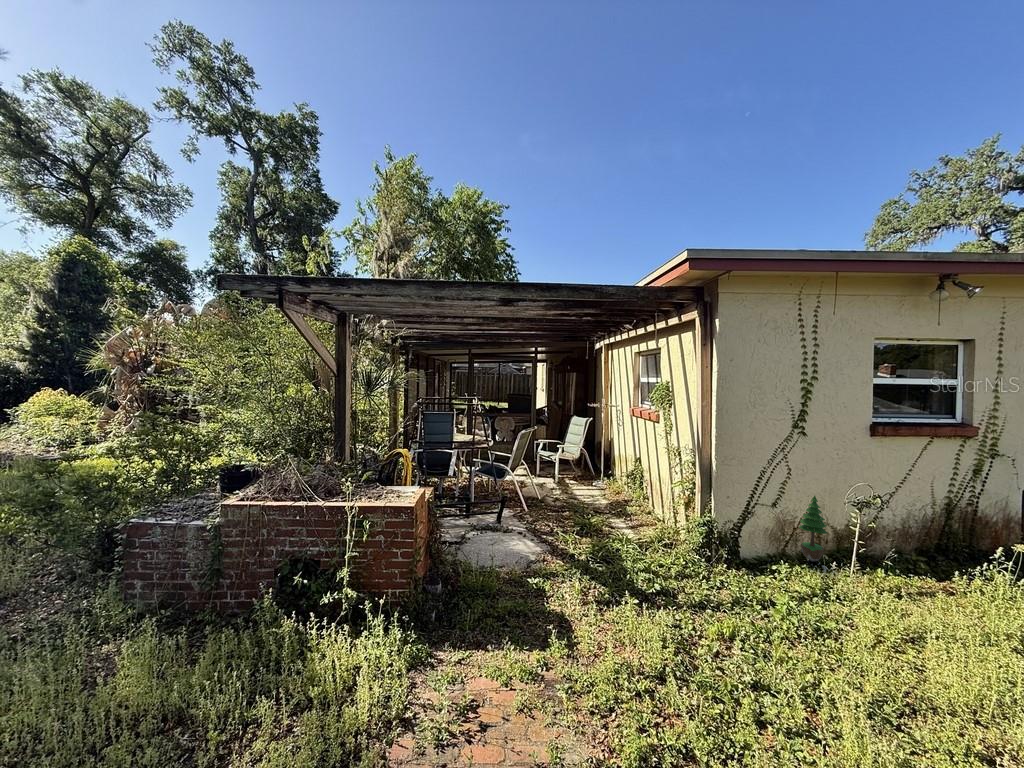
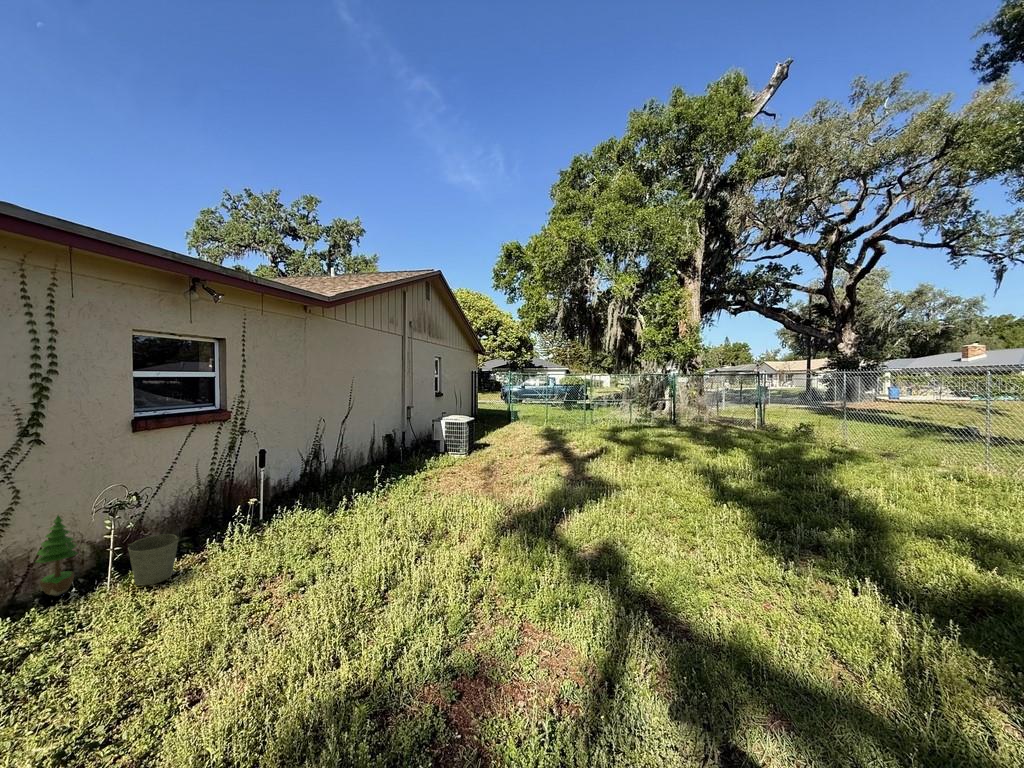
bucket: none [868,541,920,592] -> present [128,534,179,586]

